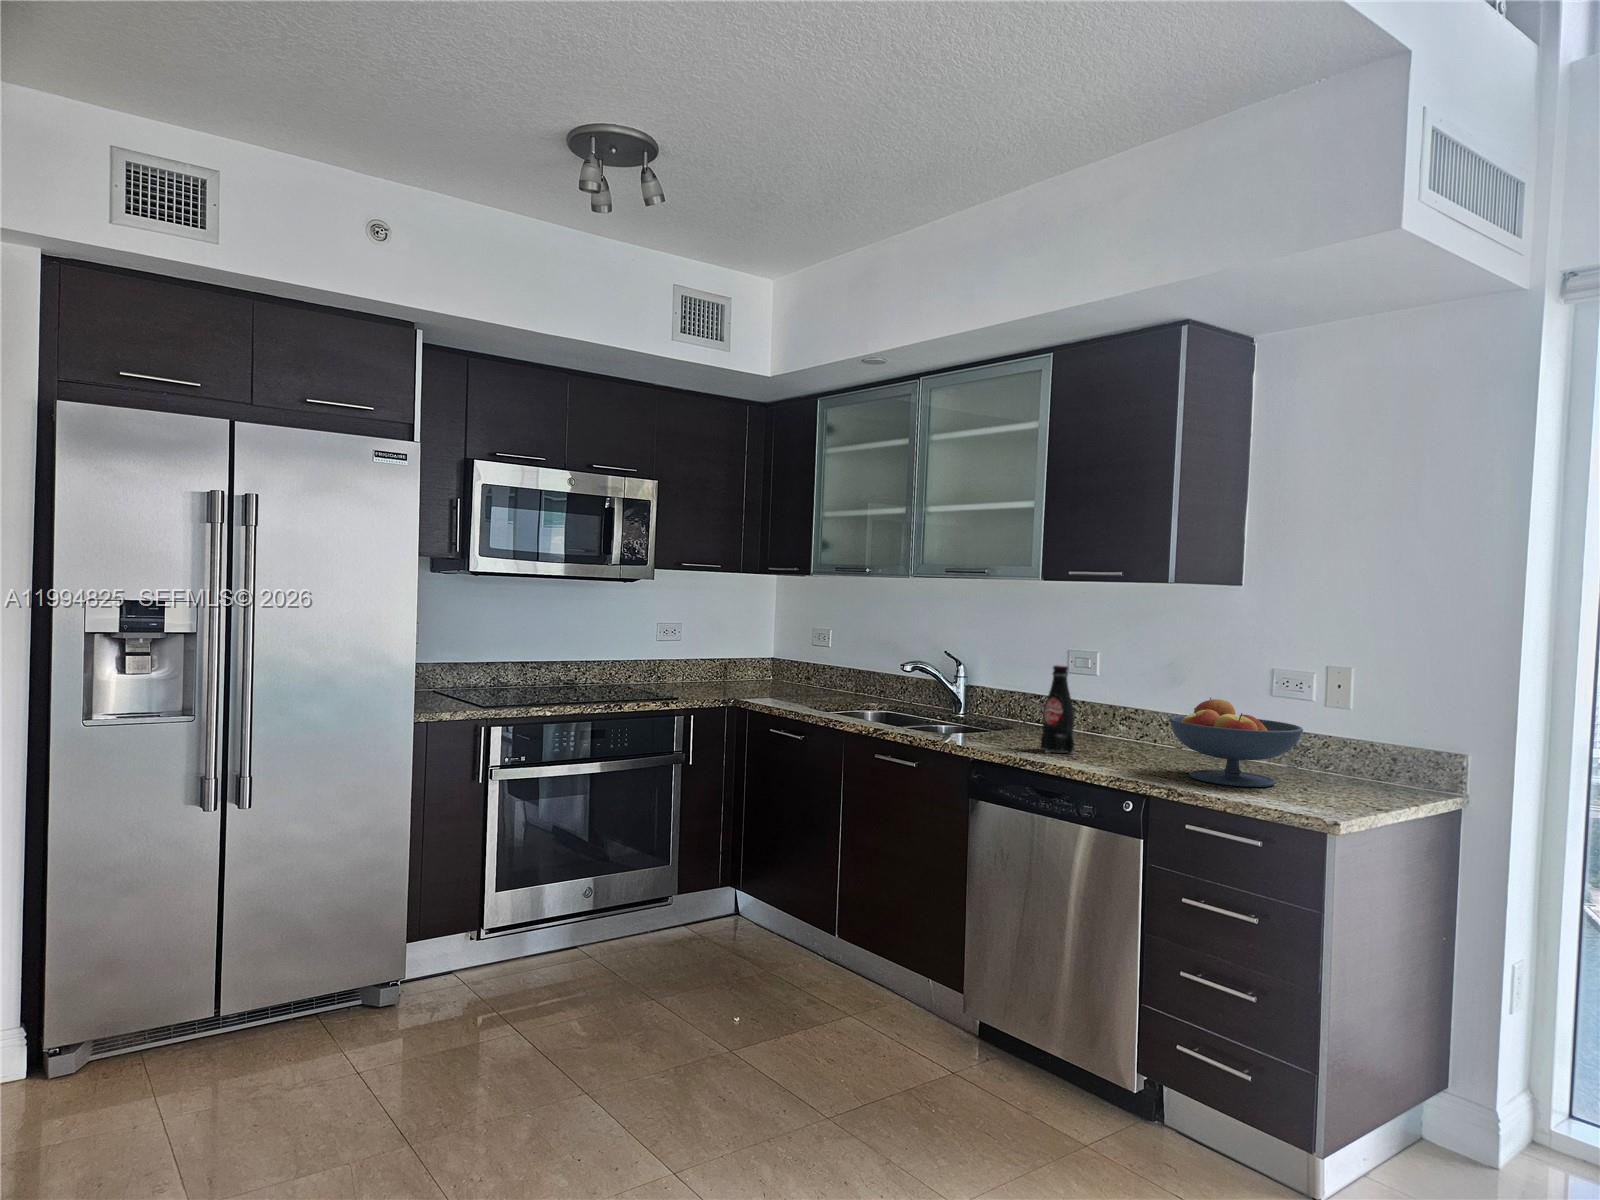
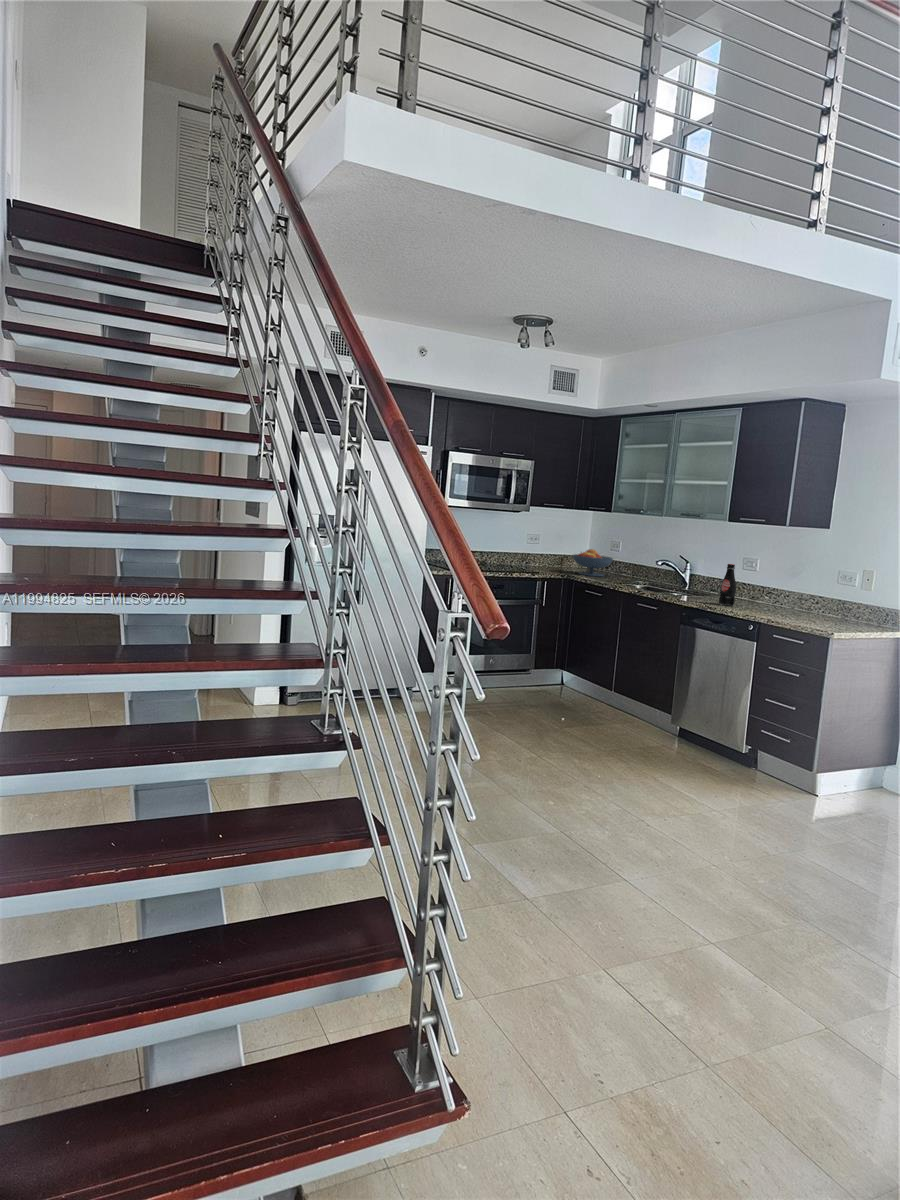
fruit bowl: present [1169,698,1303,787] -> present [573,549,613,576]

